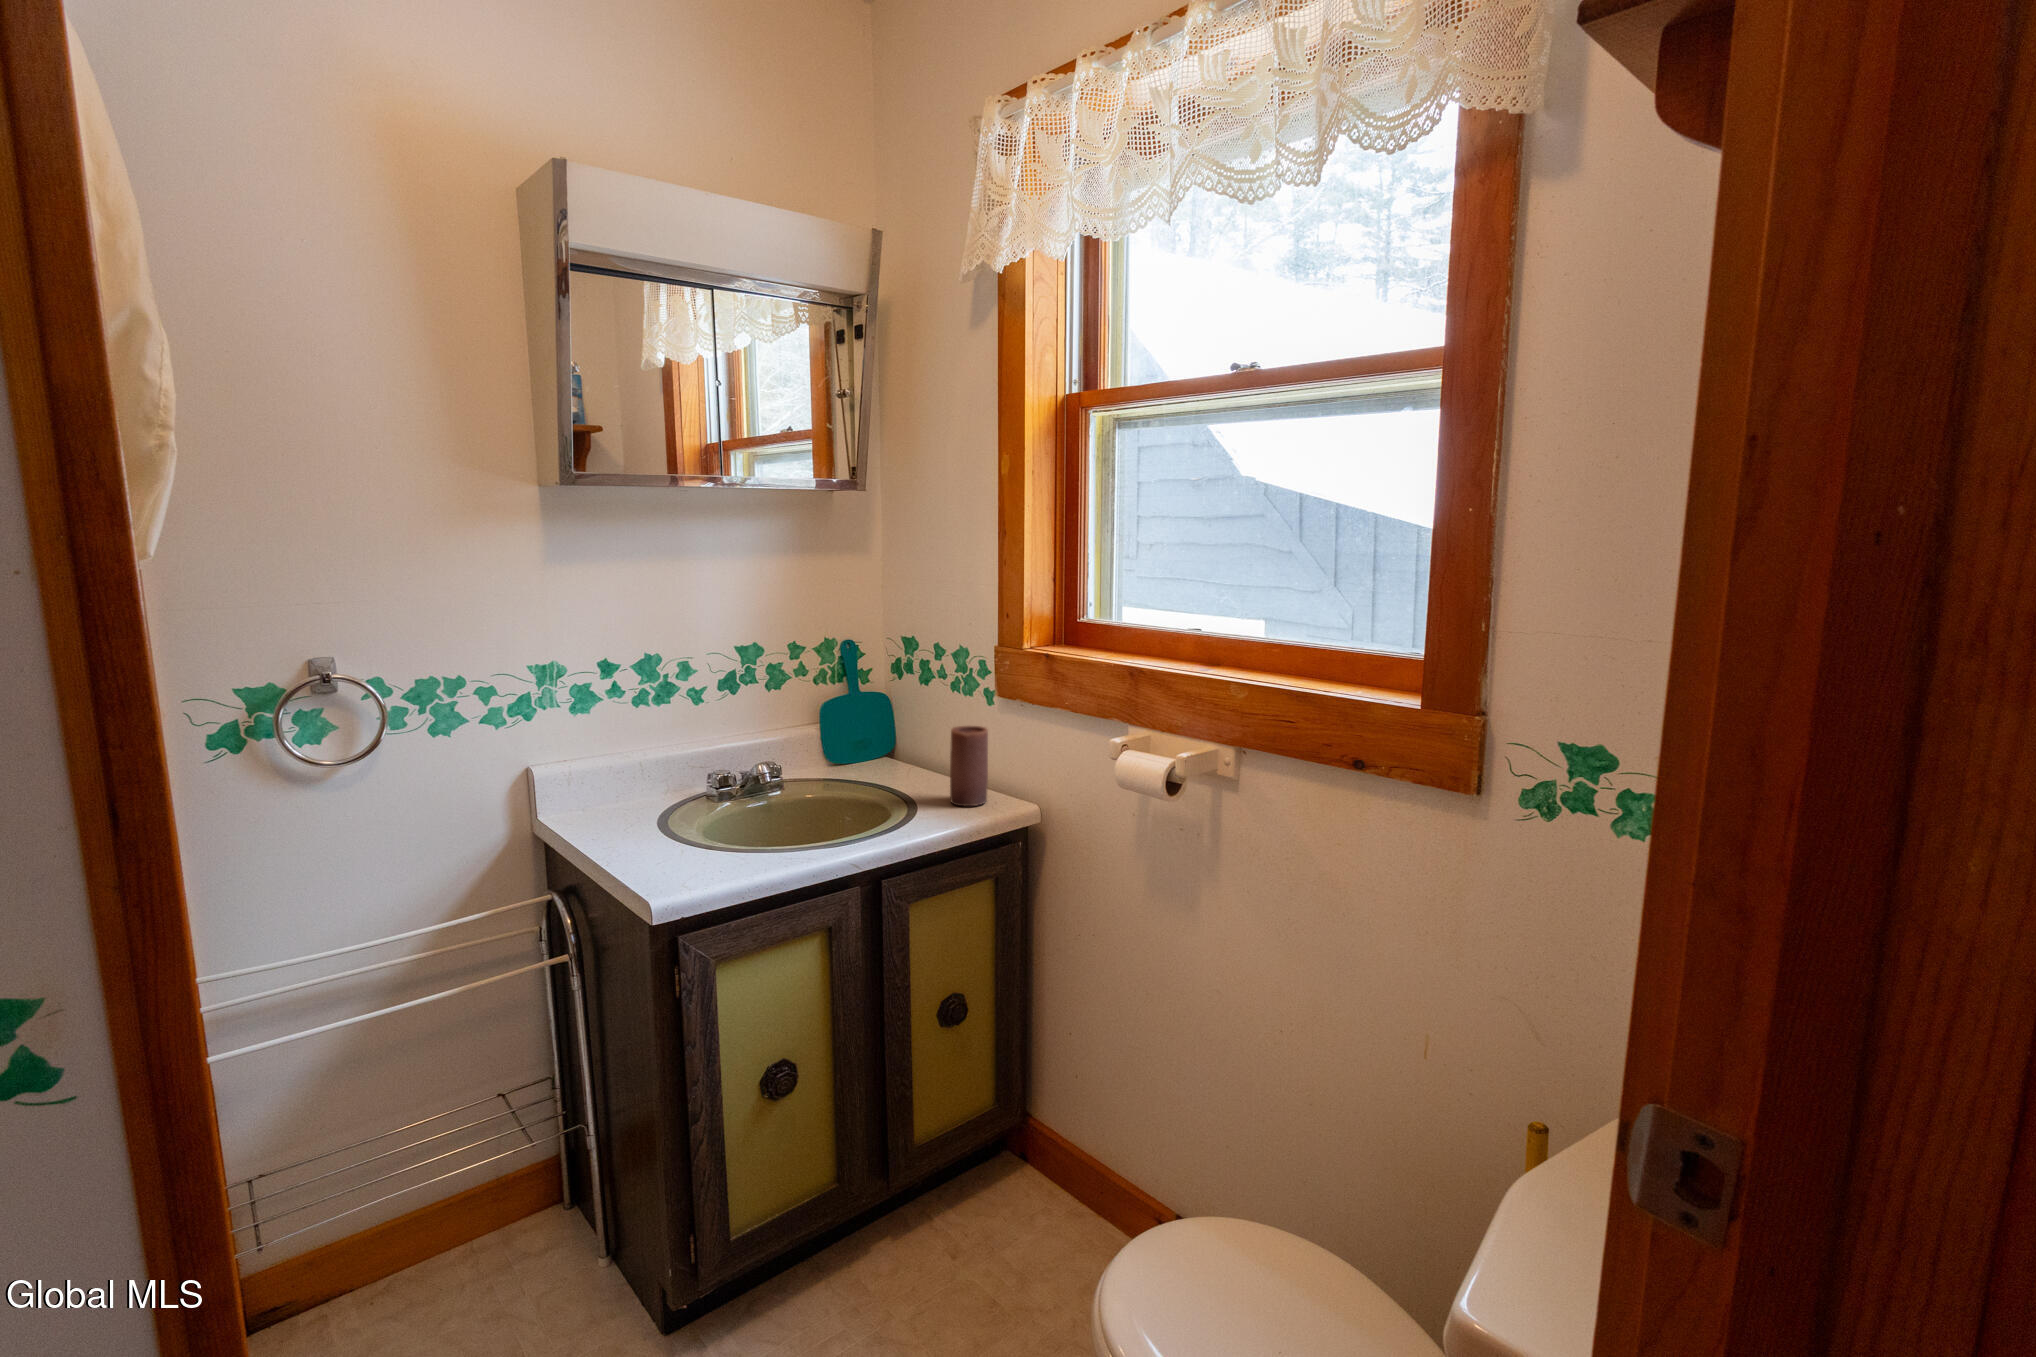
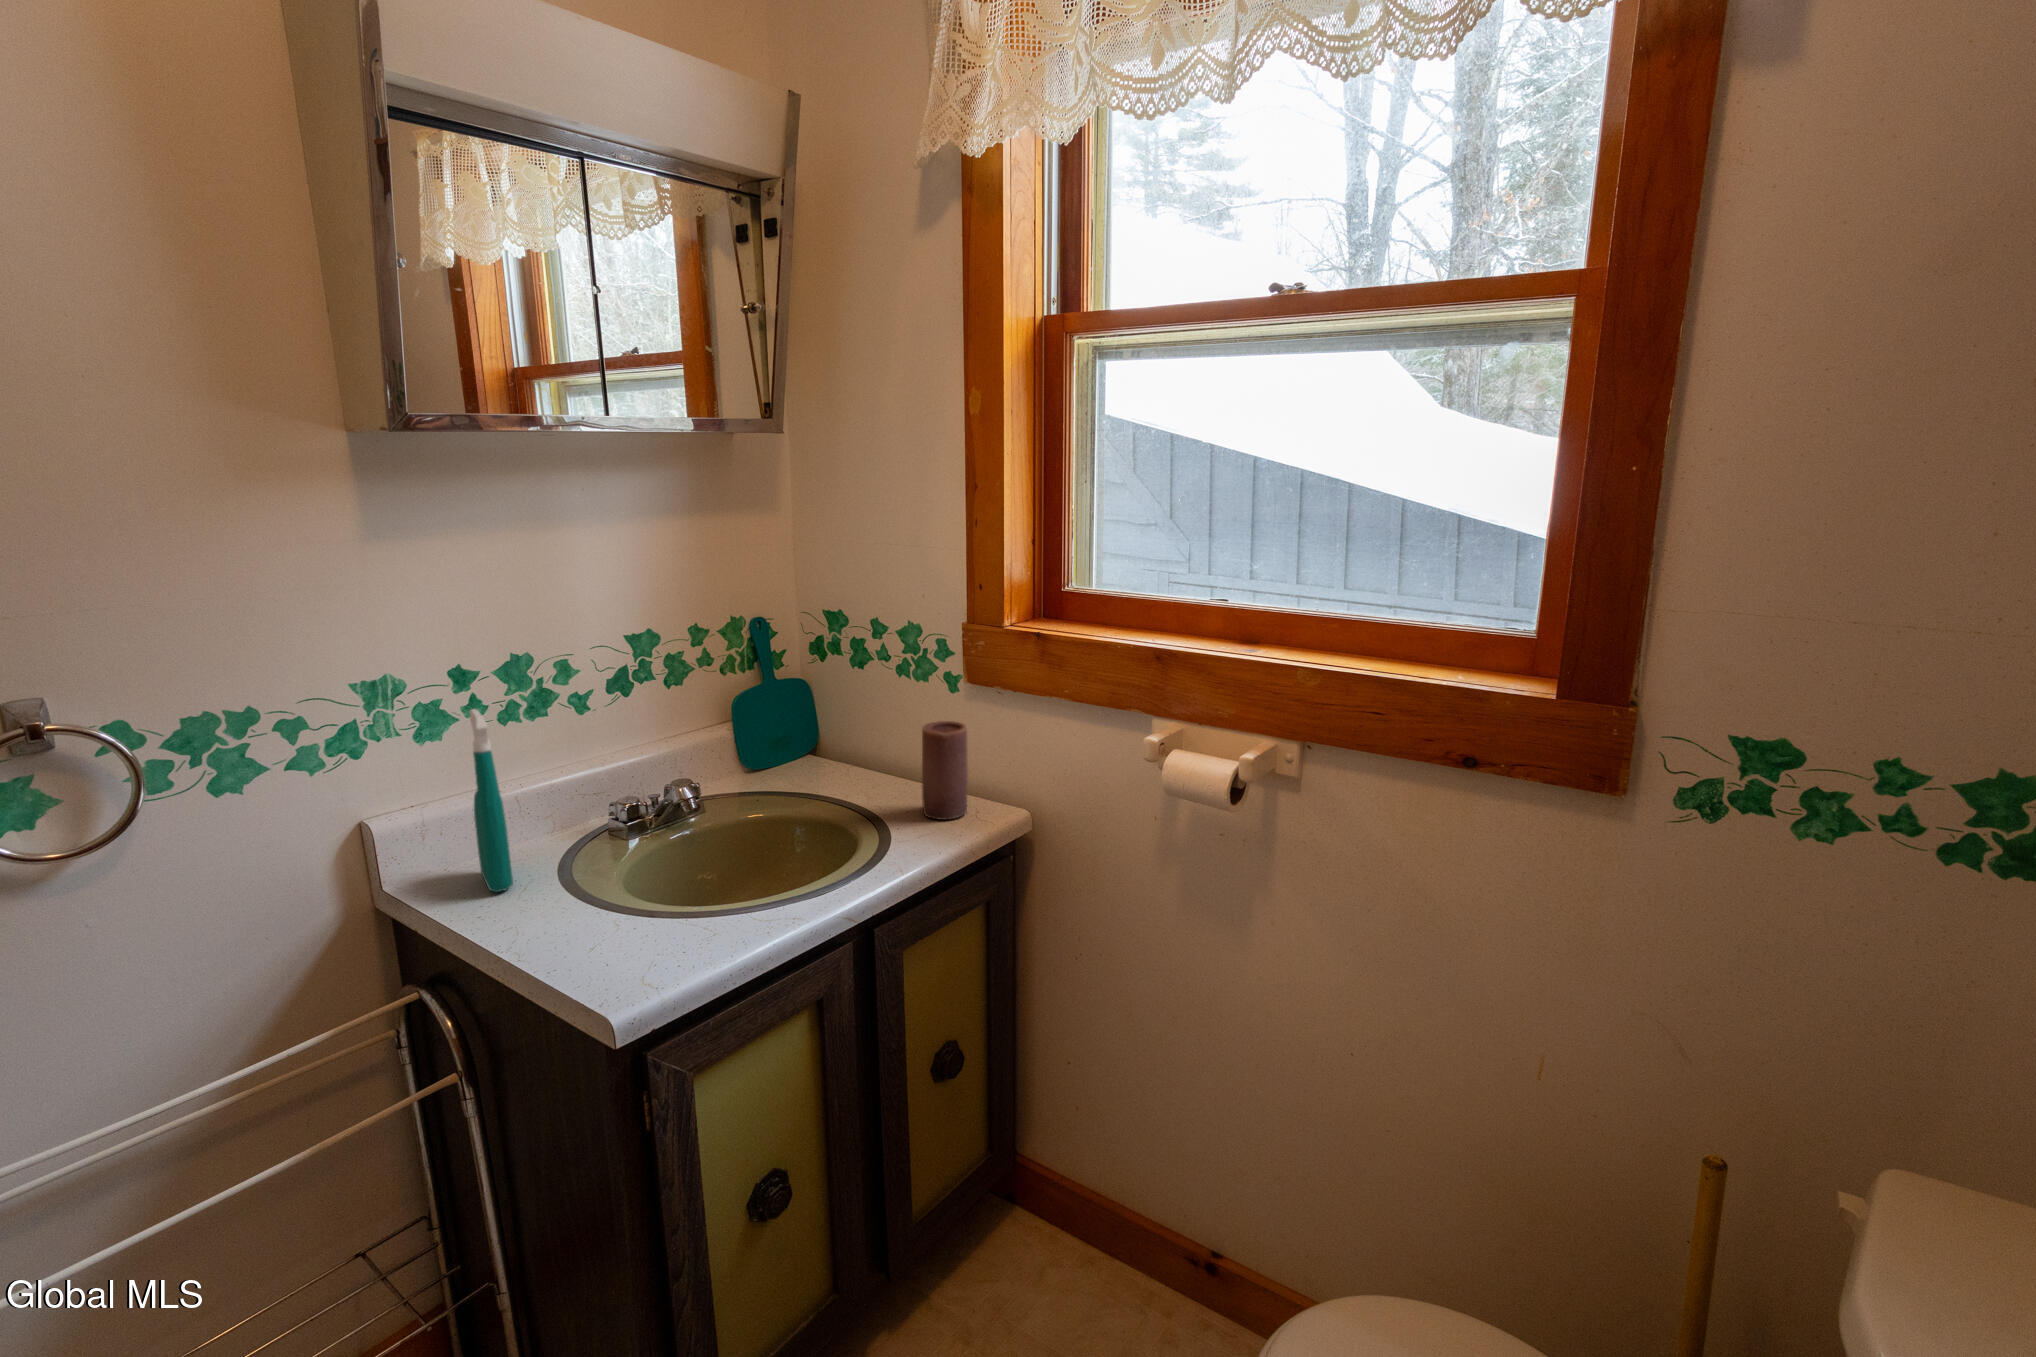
spray bottle: none [604,688,624,826] -> present [470,709,513,892]

